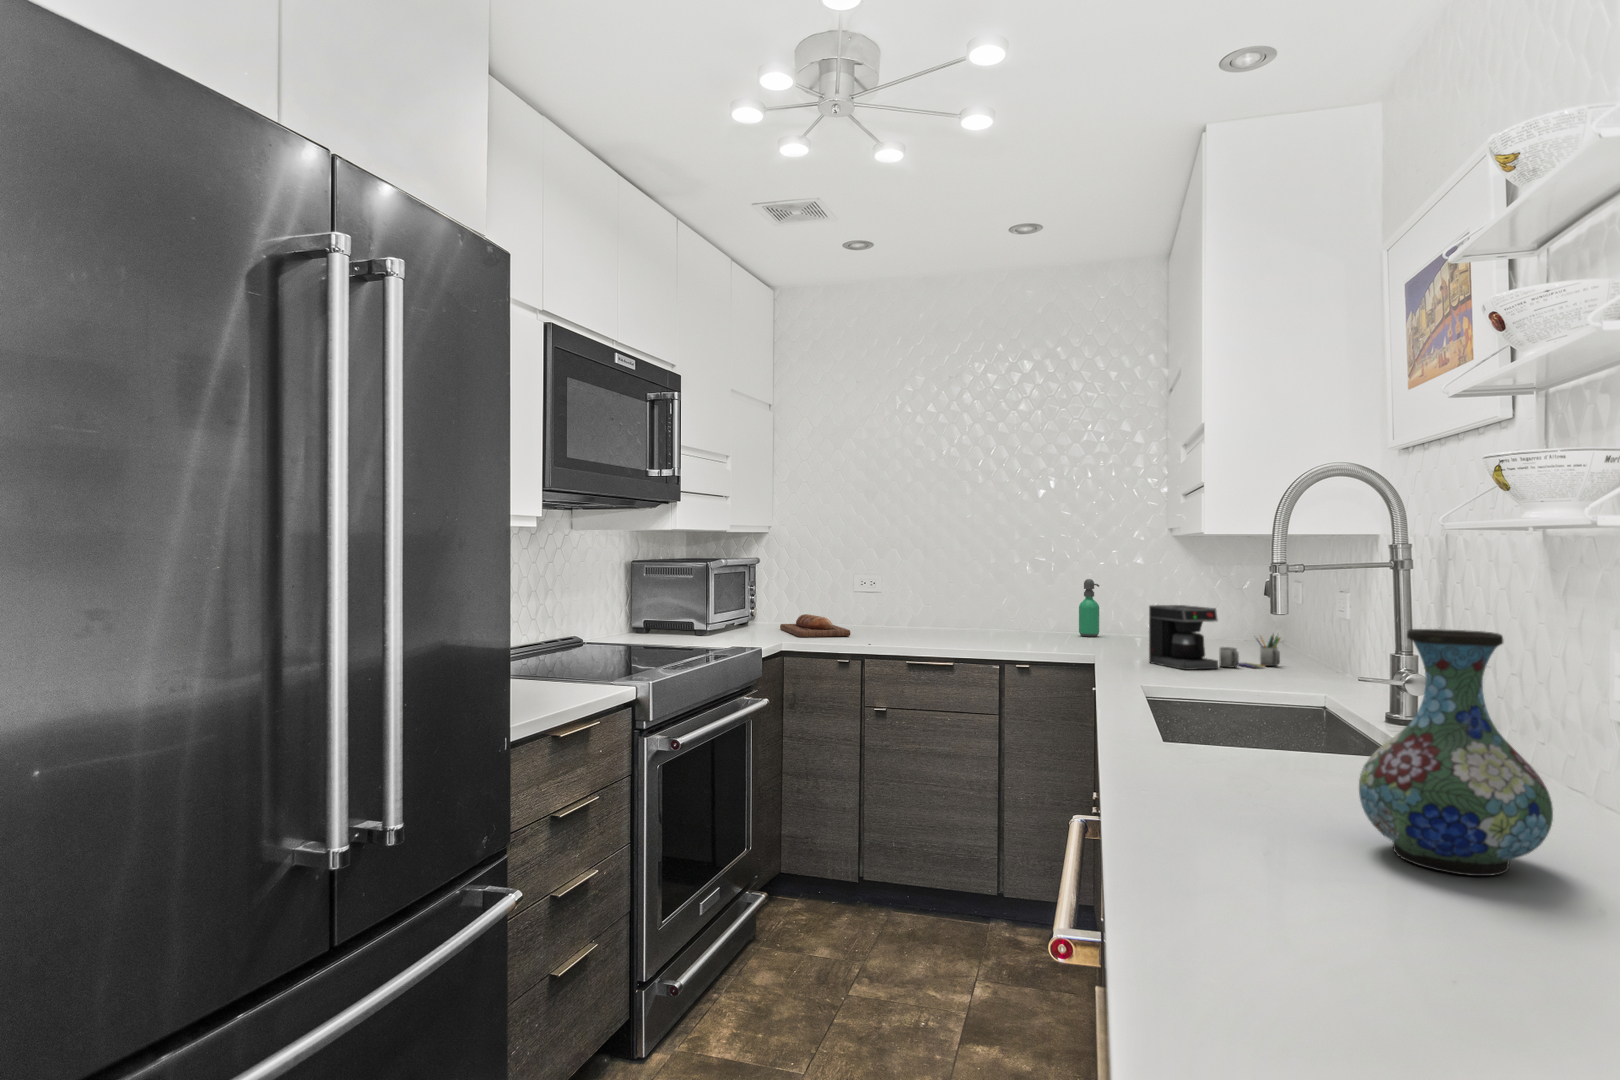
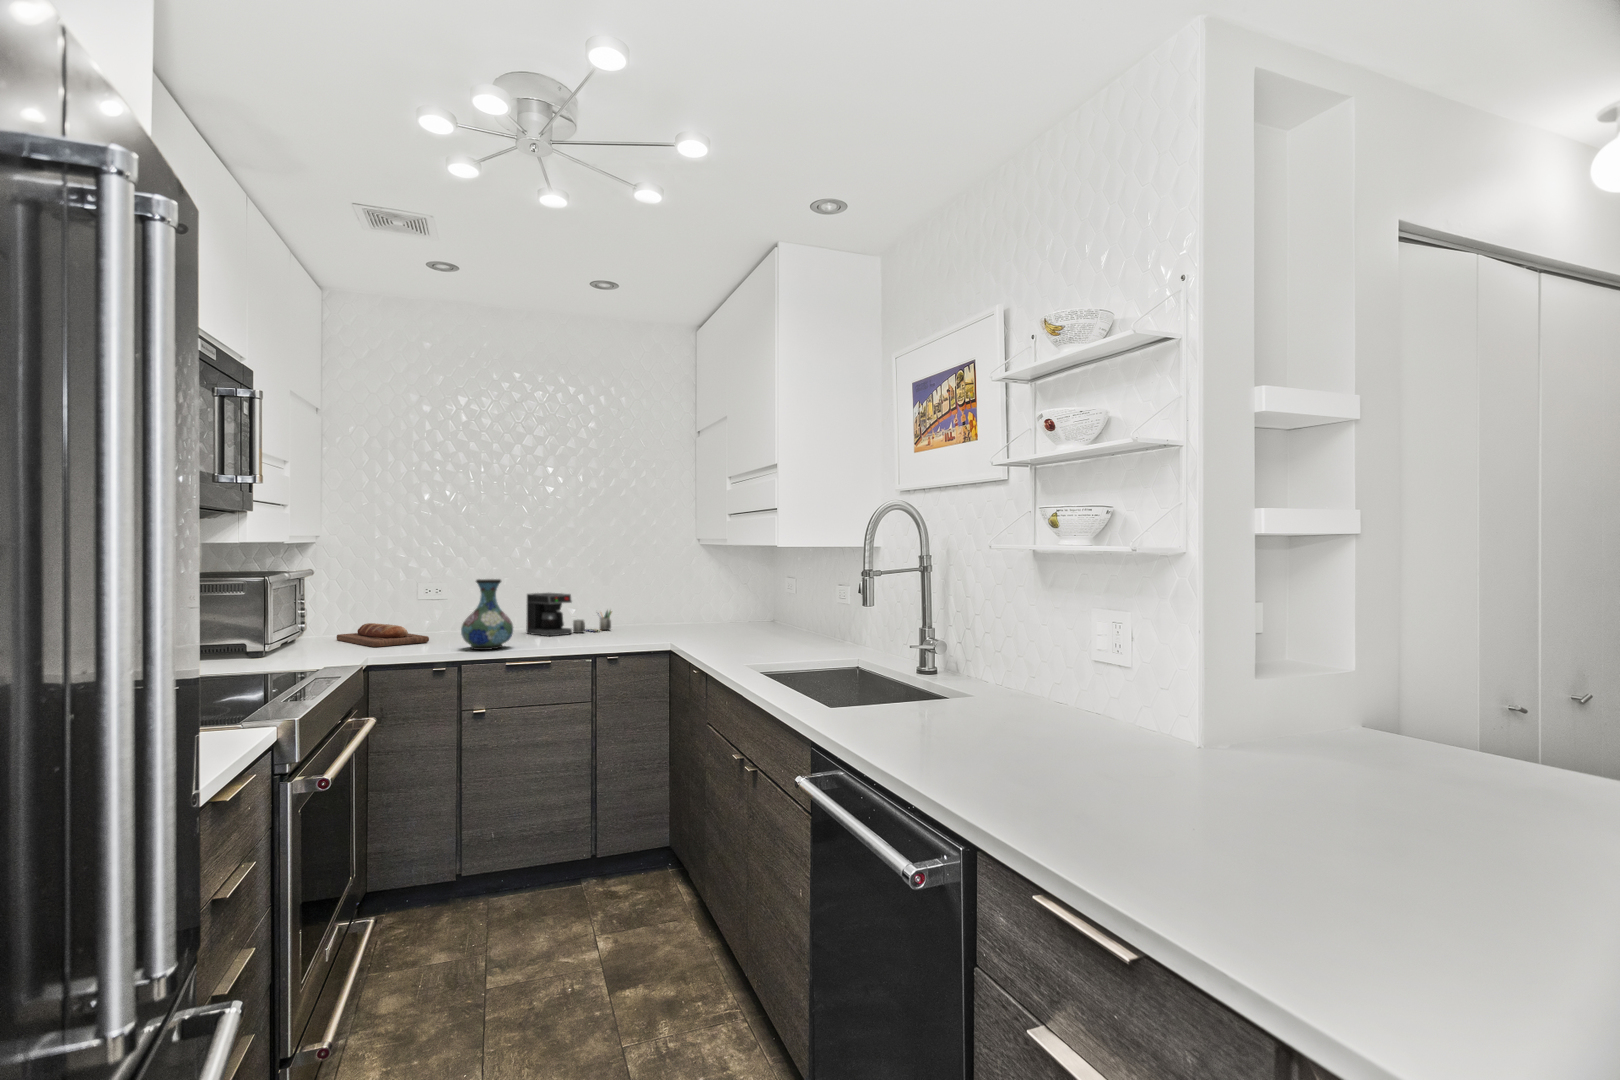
soap dispenser: present [1079,579,1099,637] -> none [629,580,647,627]
coffee maker: present [1149,605,1280,670] -> present [526,593,611,636]
vase: present [1359,629,1553,876] -> present [461,579,513,650]

